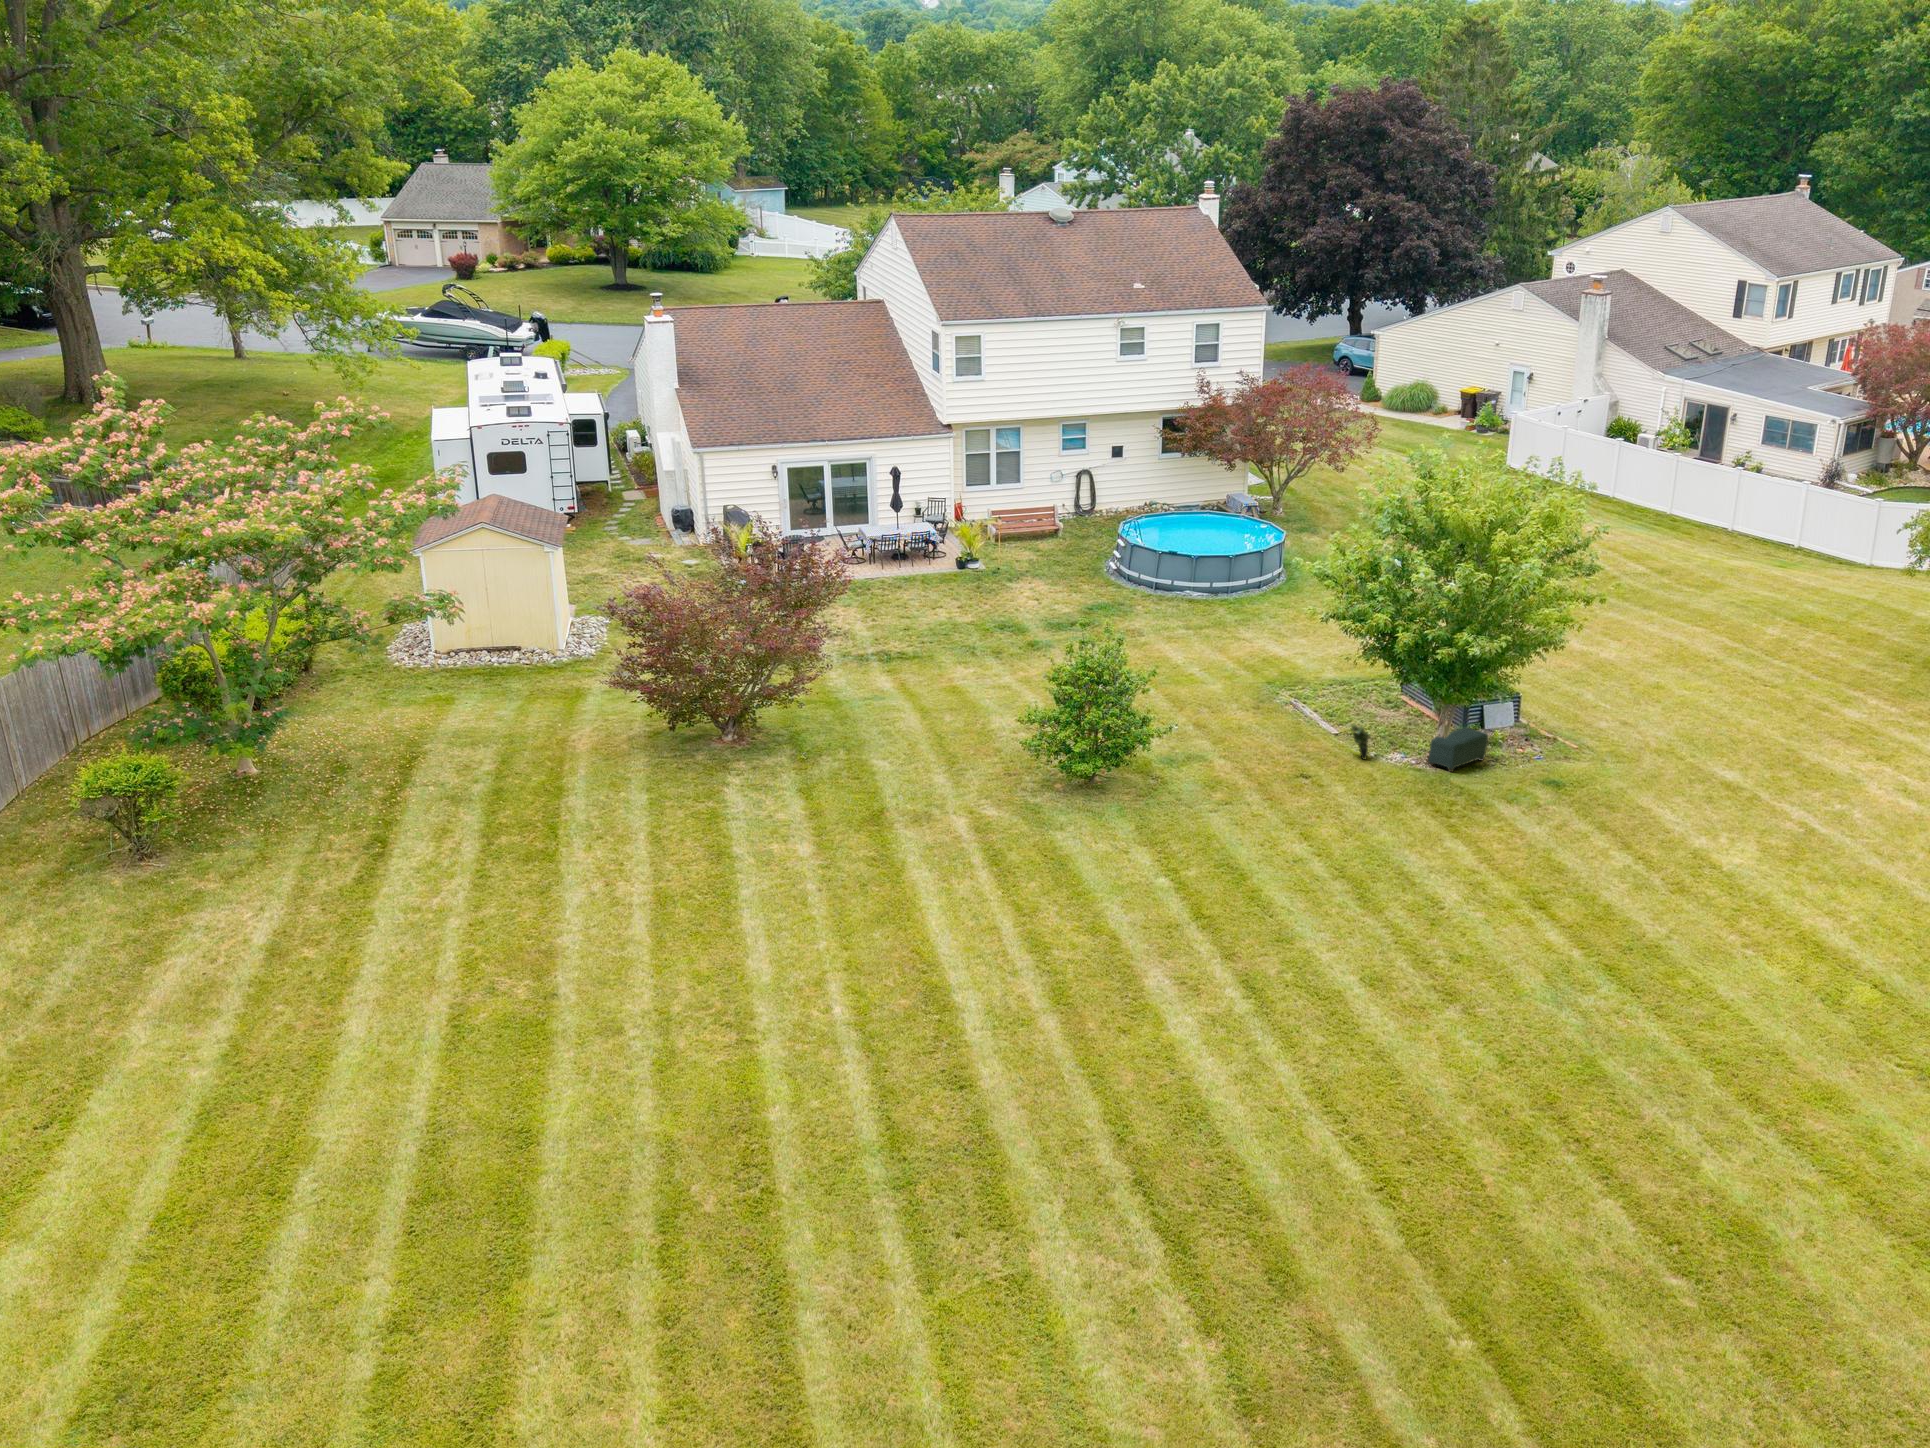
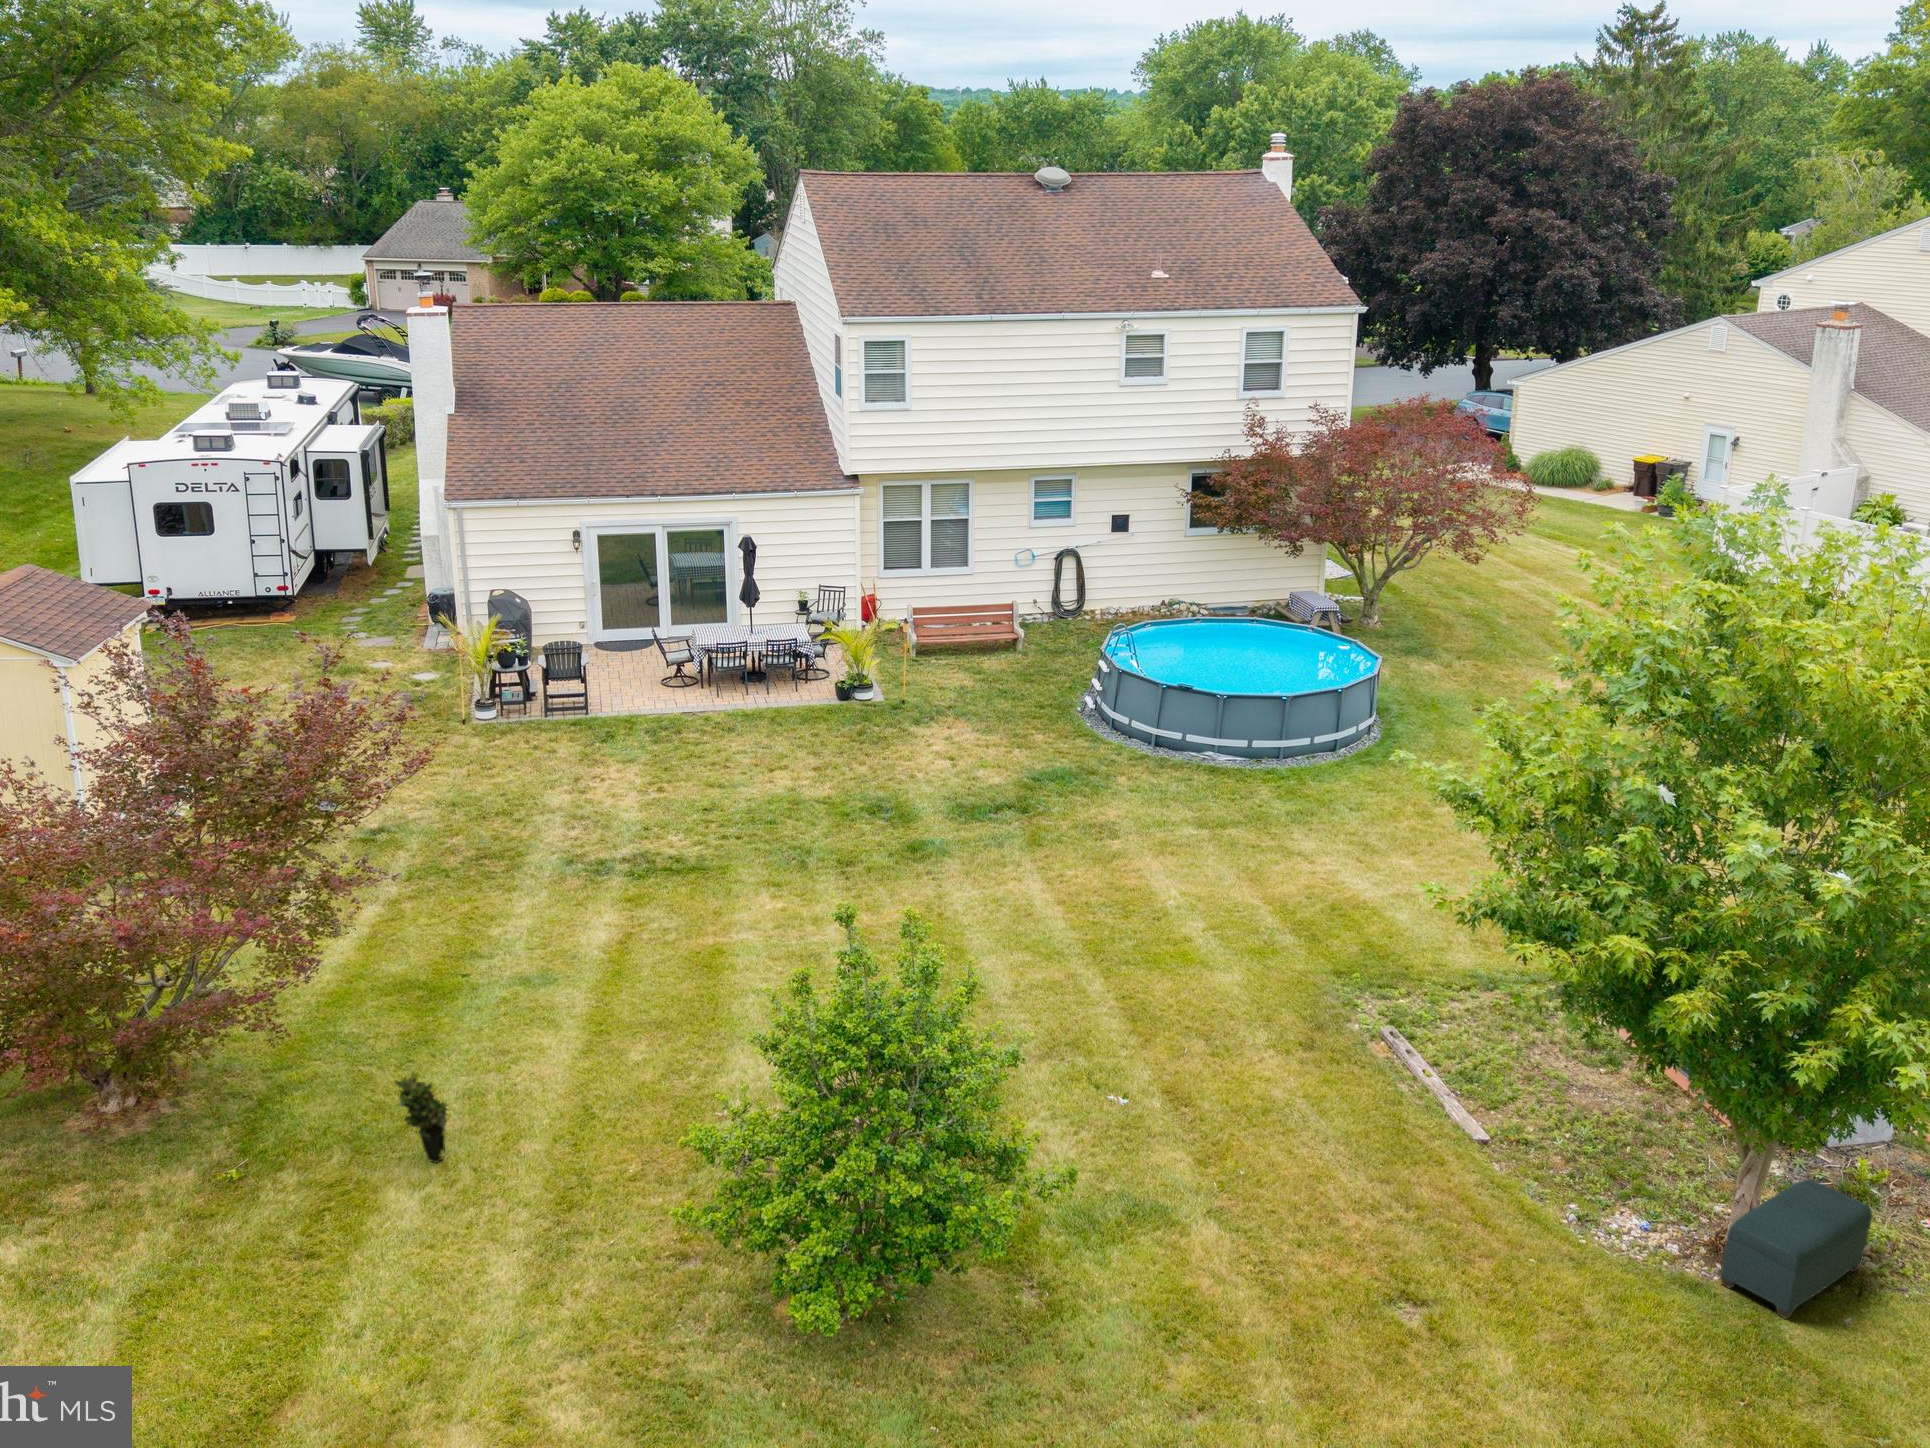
potted plant: present [1351,722,1371,759] -> present [394,1072,448,1163]

